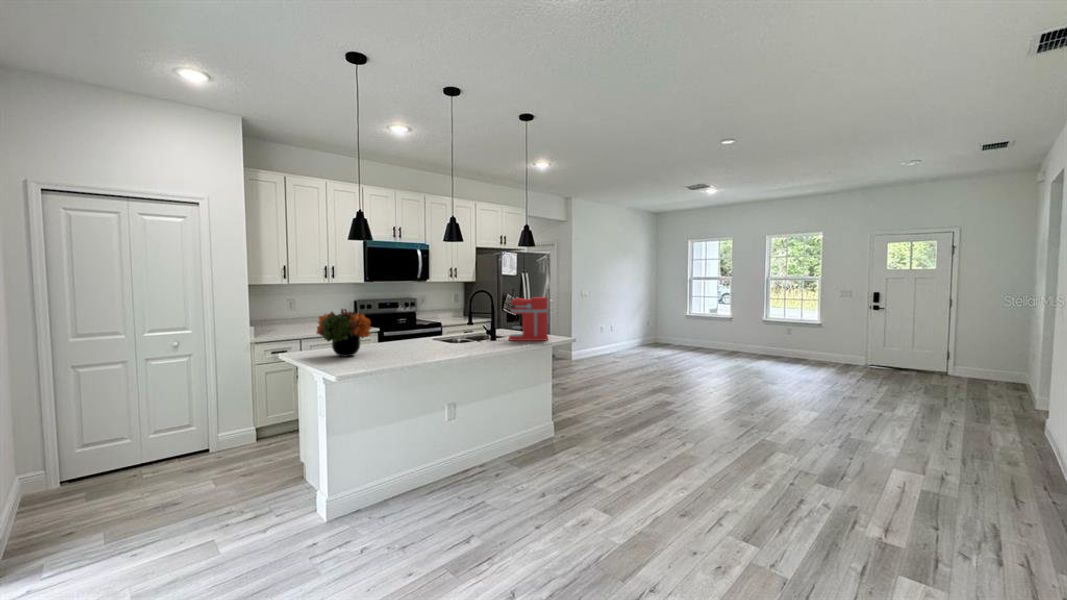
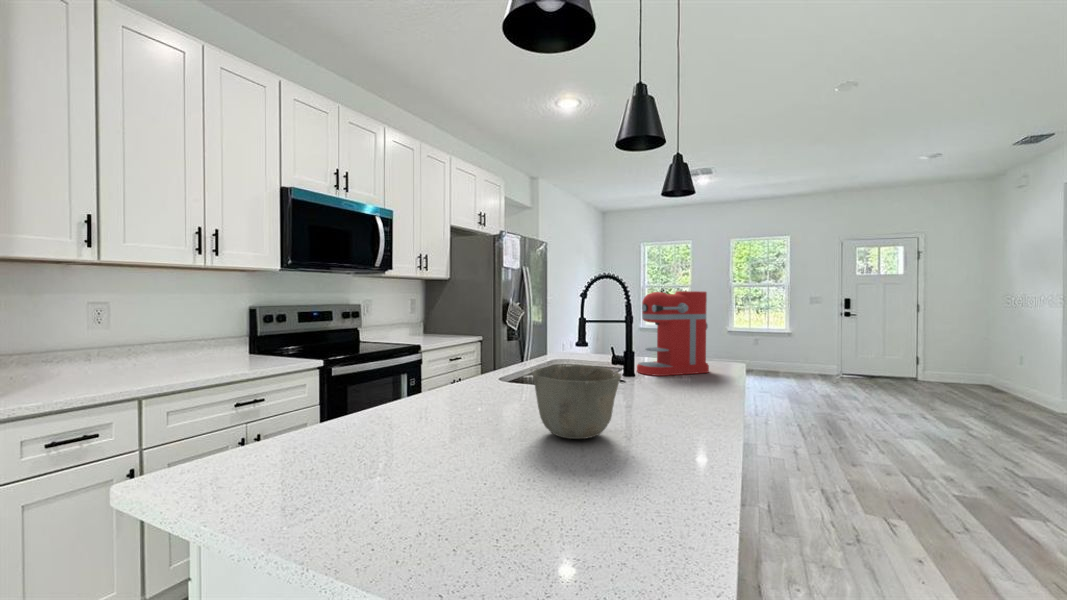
flower arrangement: present [316,309,371,356] -> none [281,304,486,483]
ceramic bowl: none [397,330,427,353] -> present [533,365,621,439]

